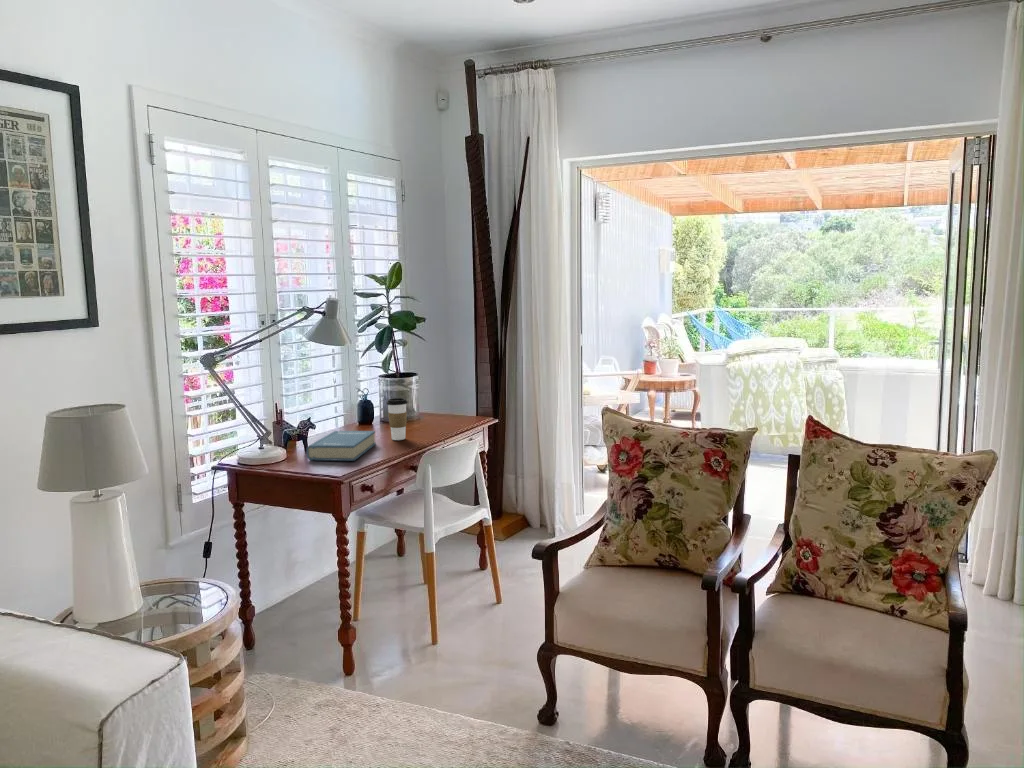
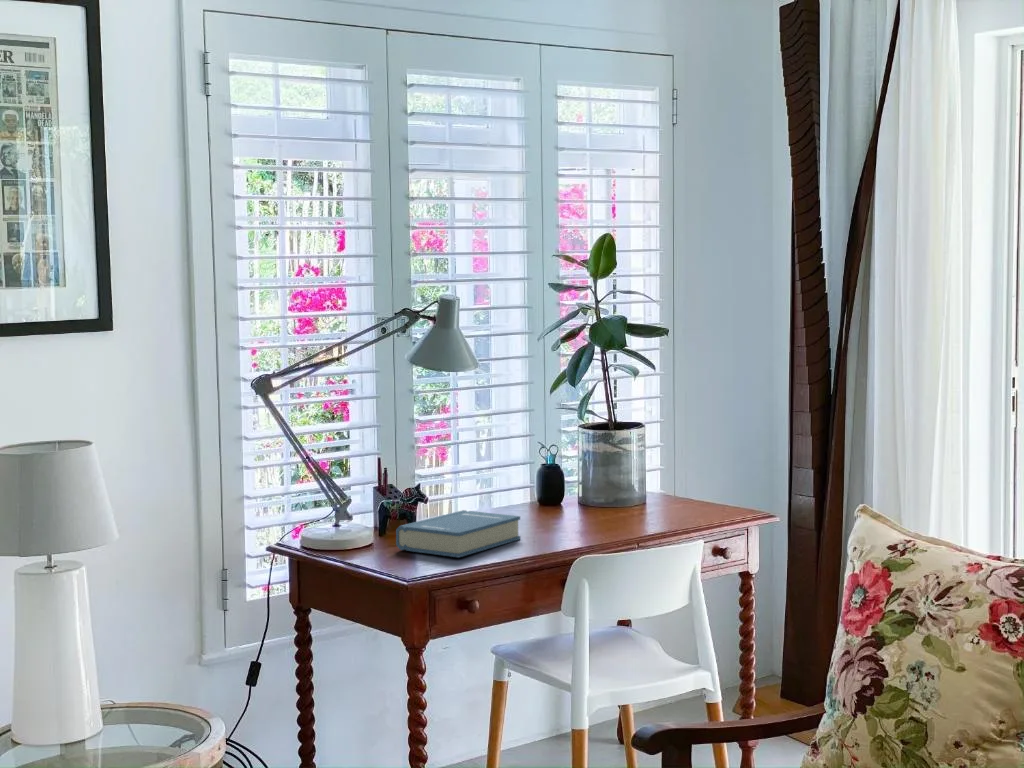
coffee cup: present [387,398,408,440] -> none [546,465,582,537]

